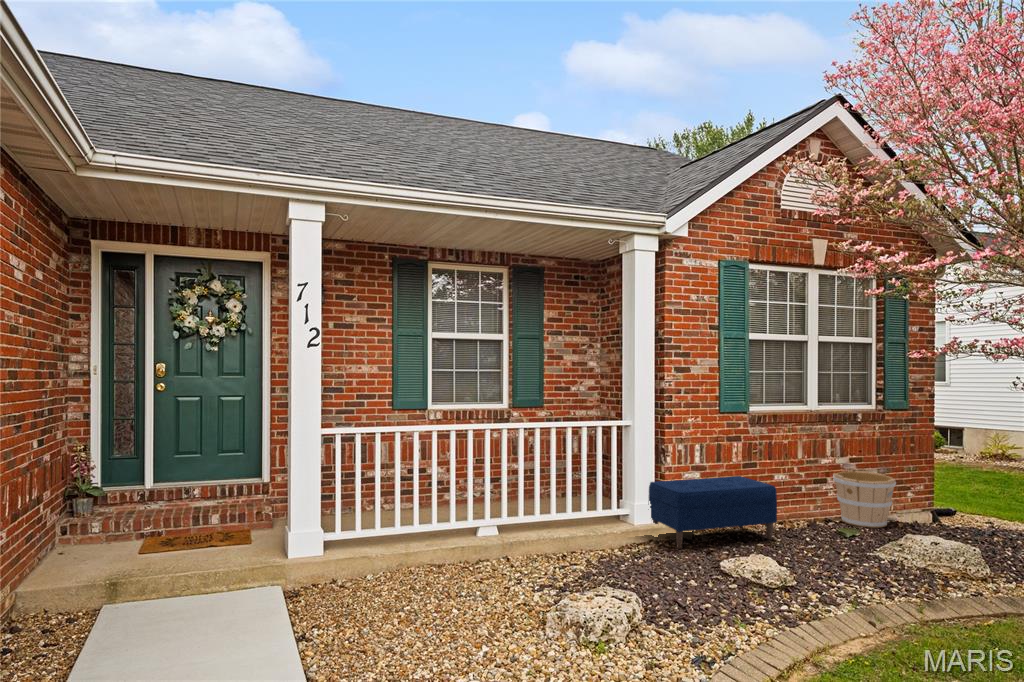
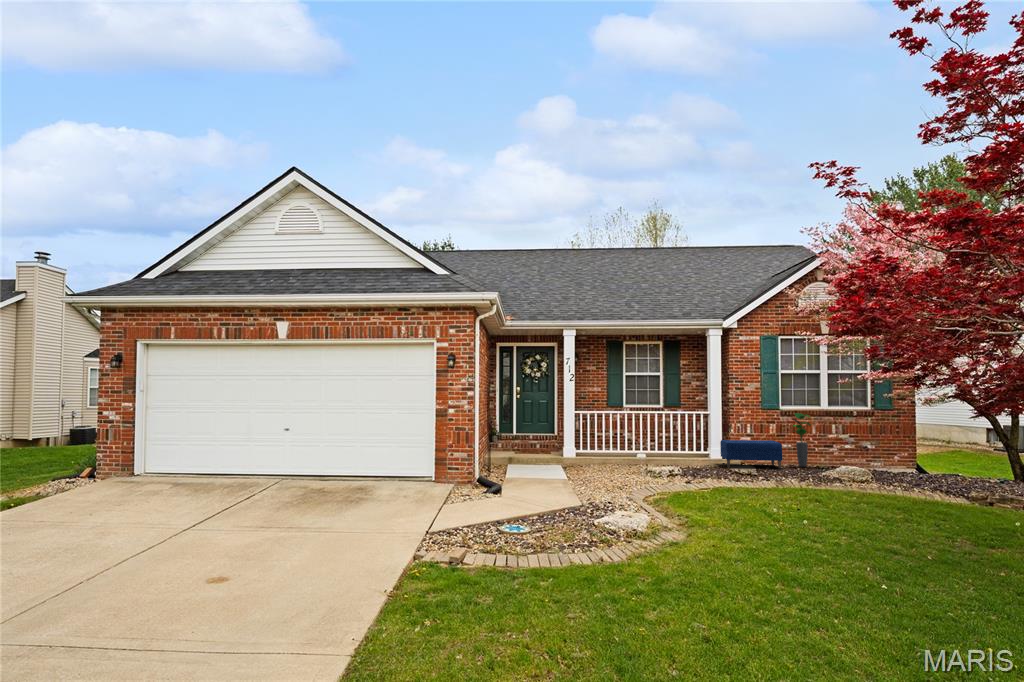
potted plant: none [773,418,821,528] -> present [793,413,811,467]
wooden bucket: present [833,470,896,528] -> none [832,442,866,470]

